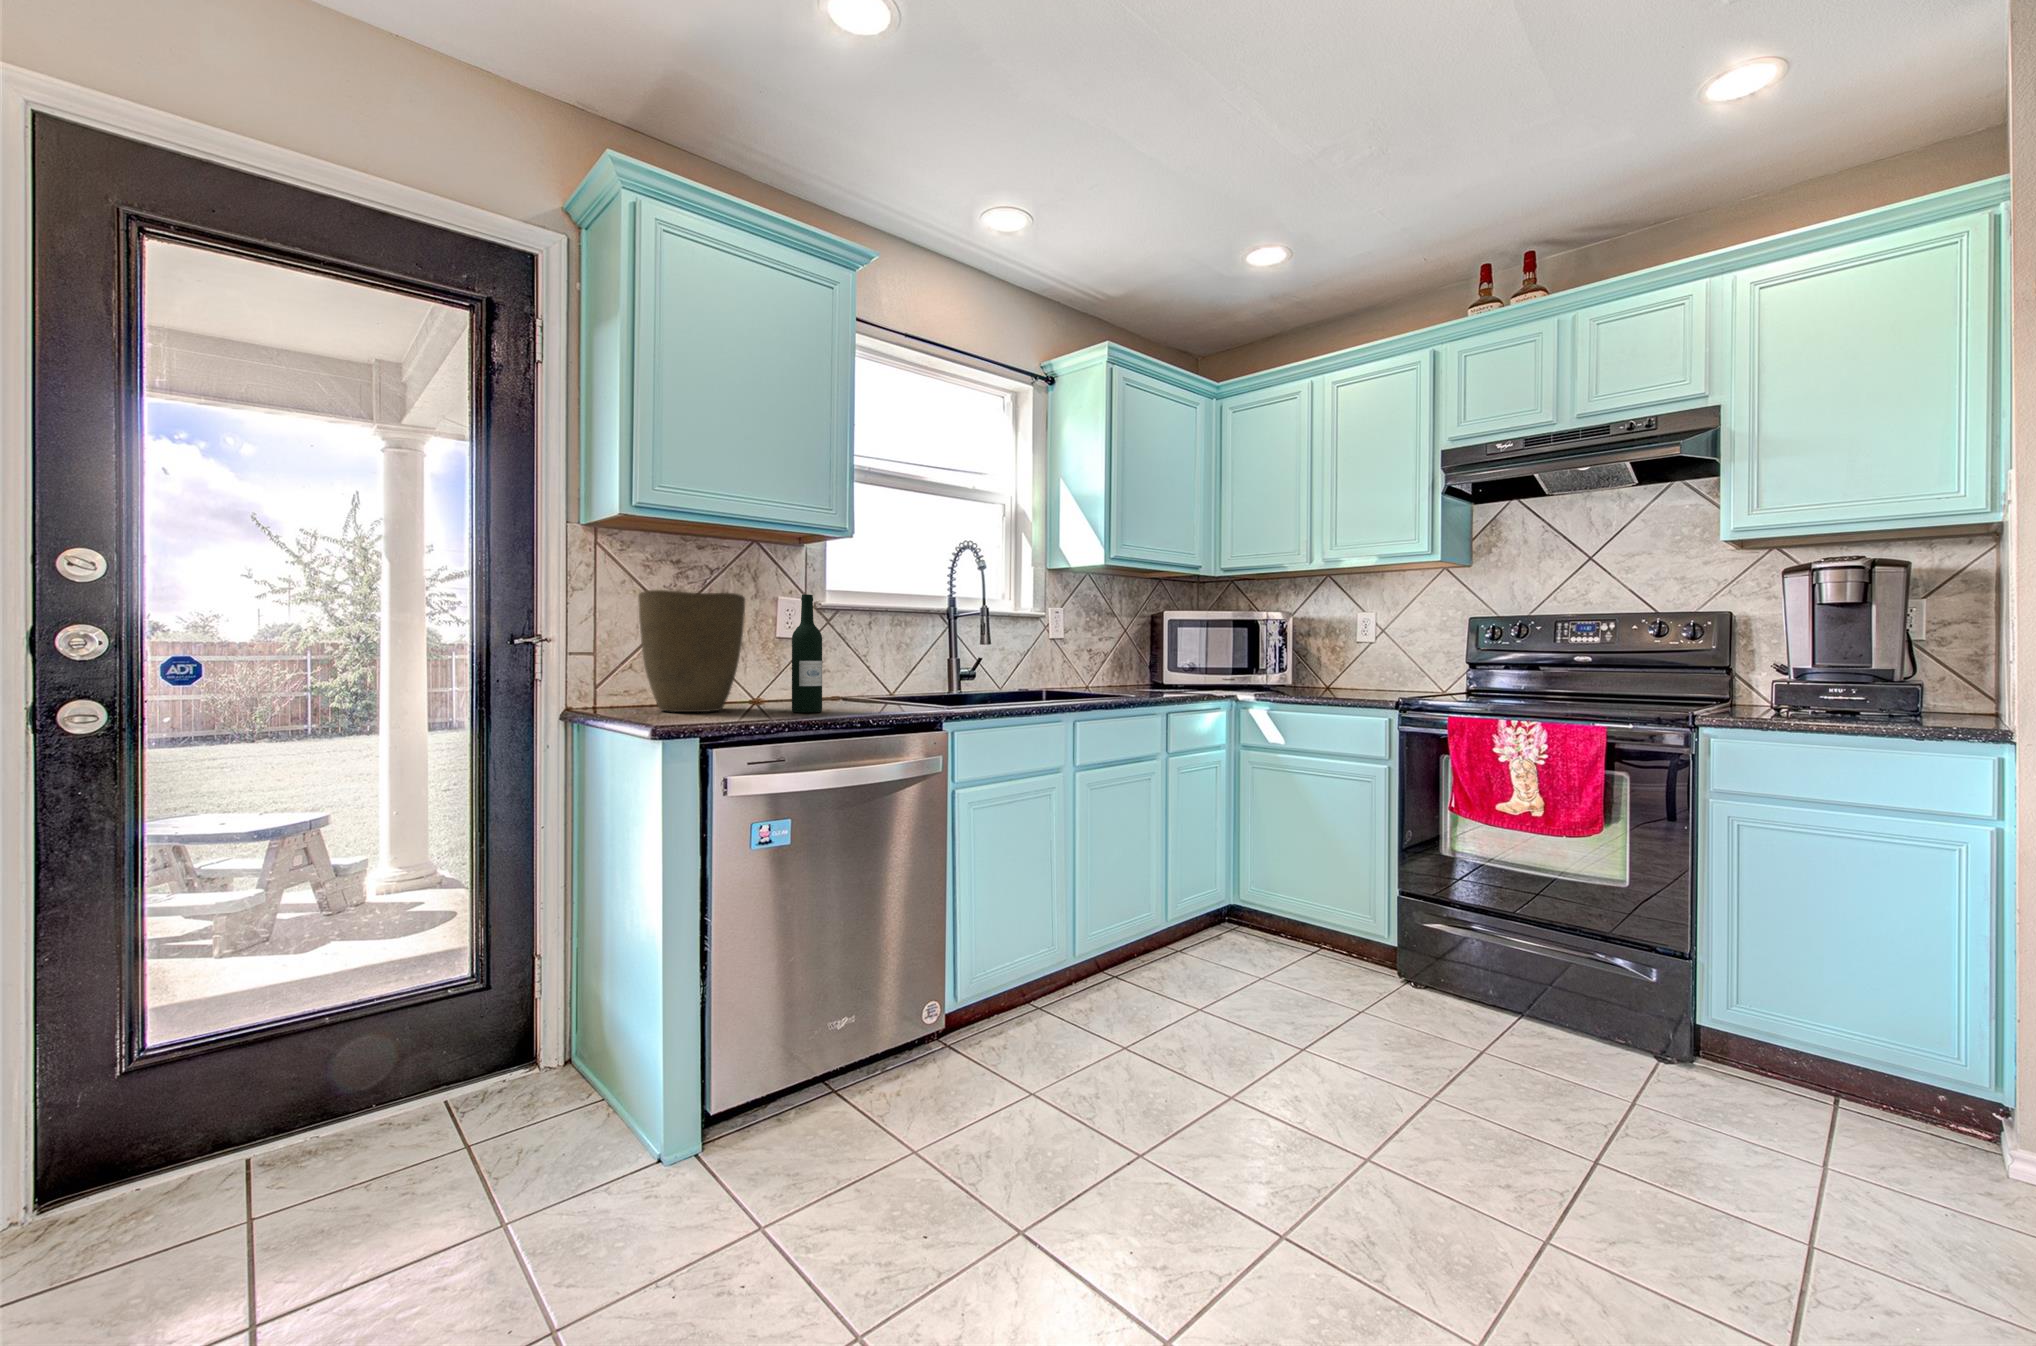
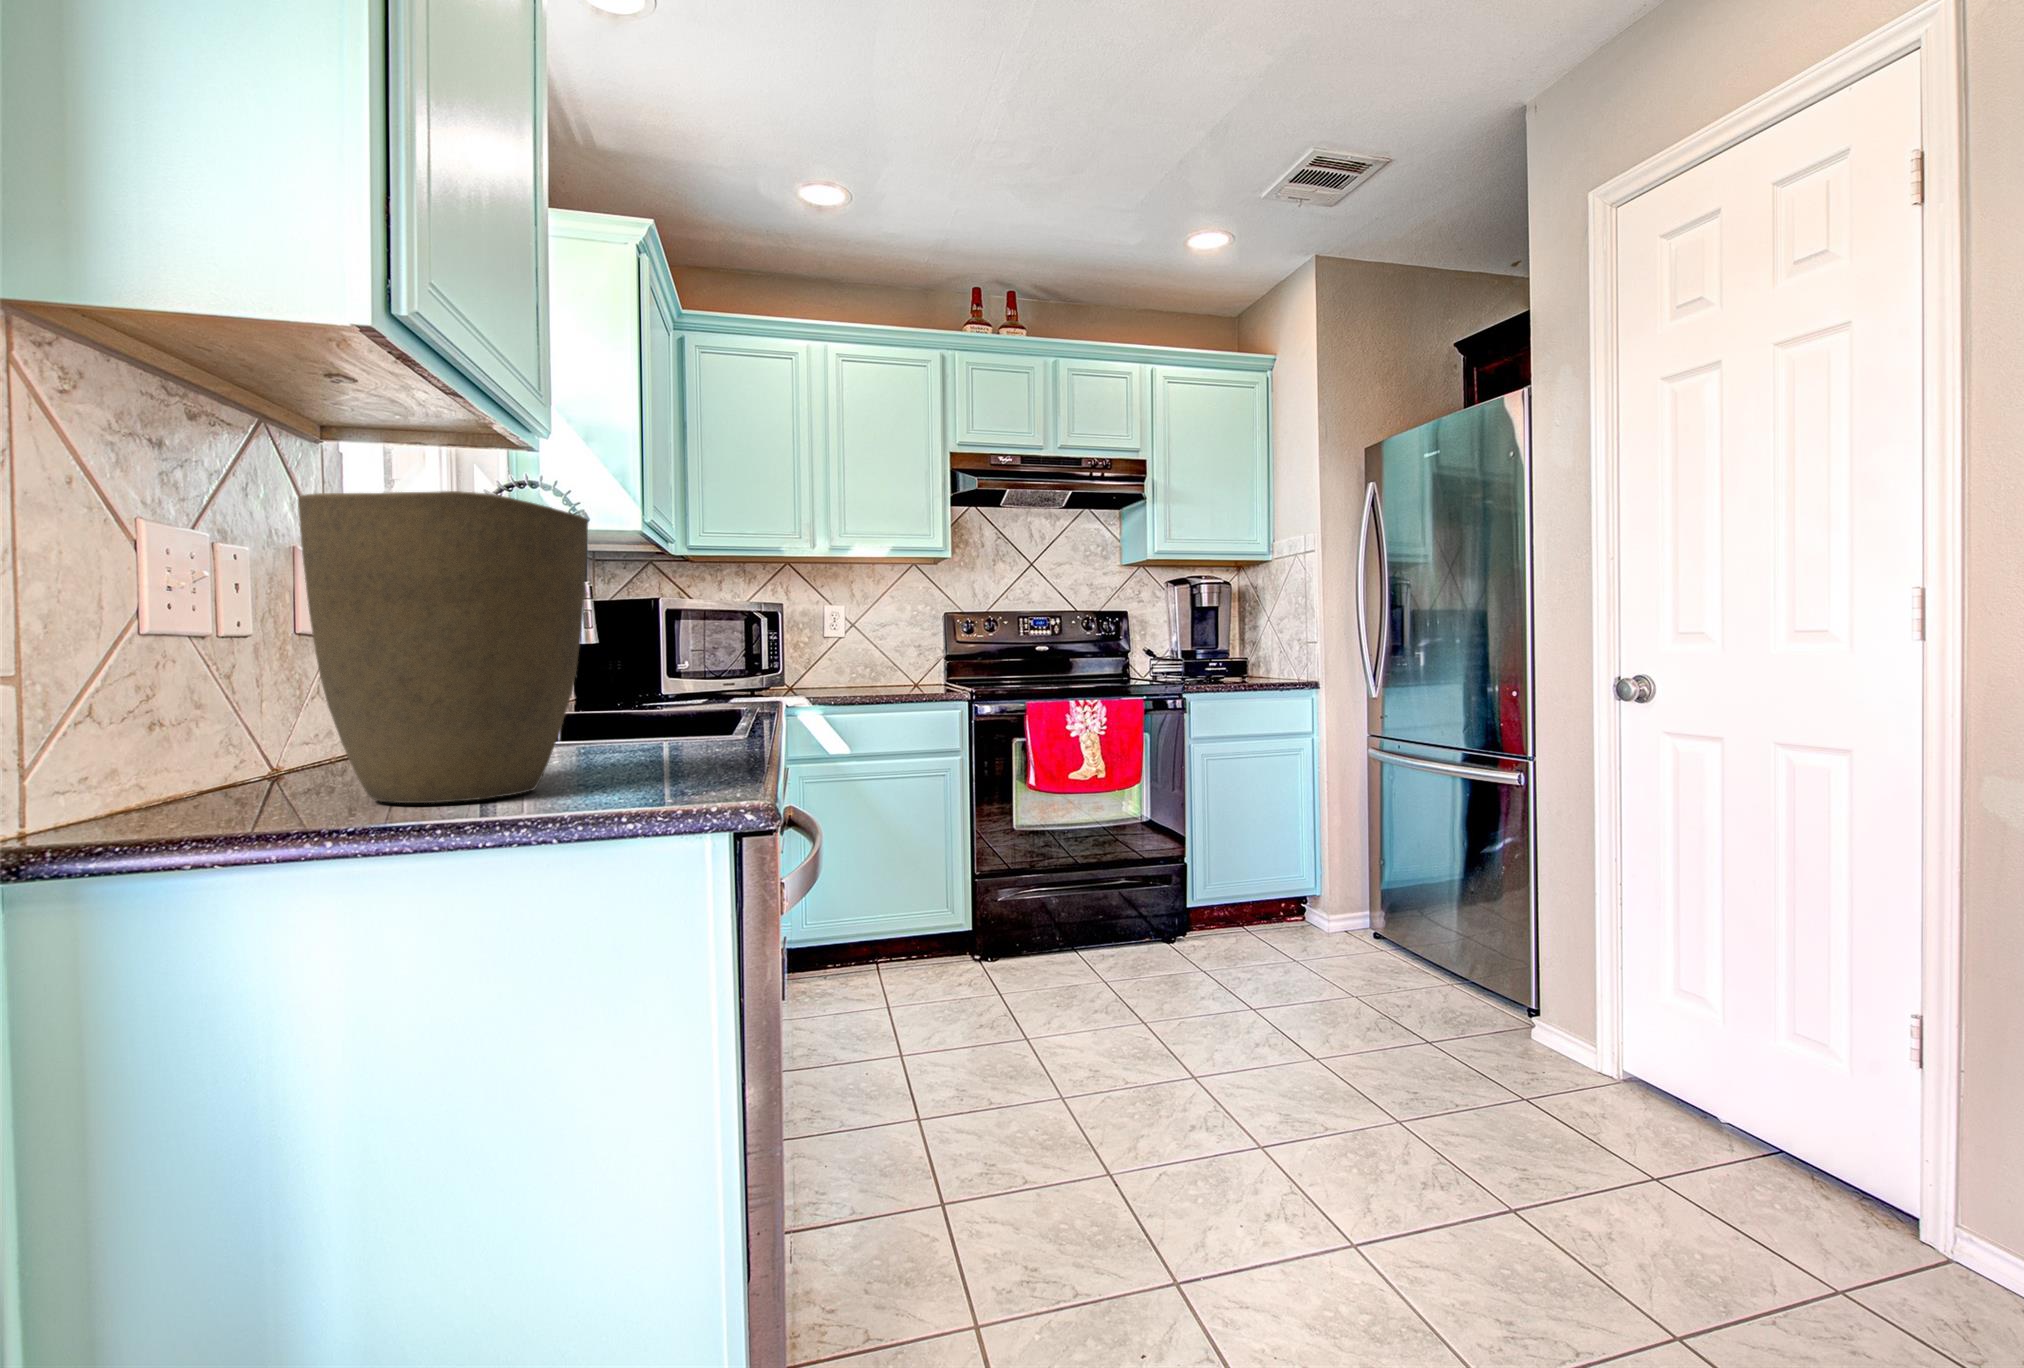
wine bottle: present [792,594,822,713] -> none [614,537,681,768]

